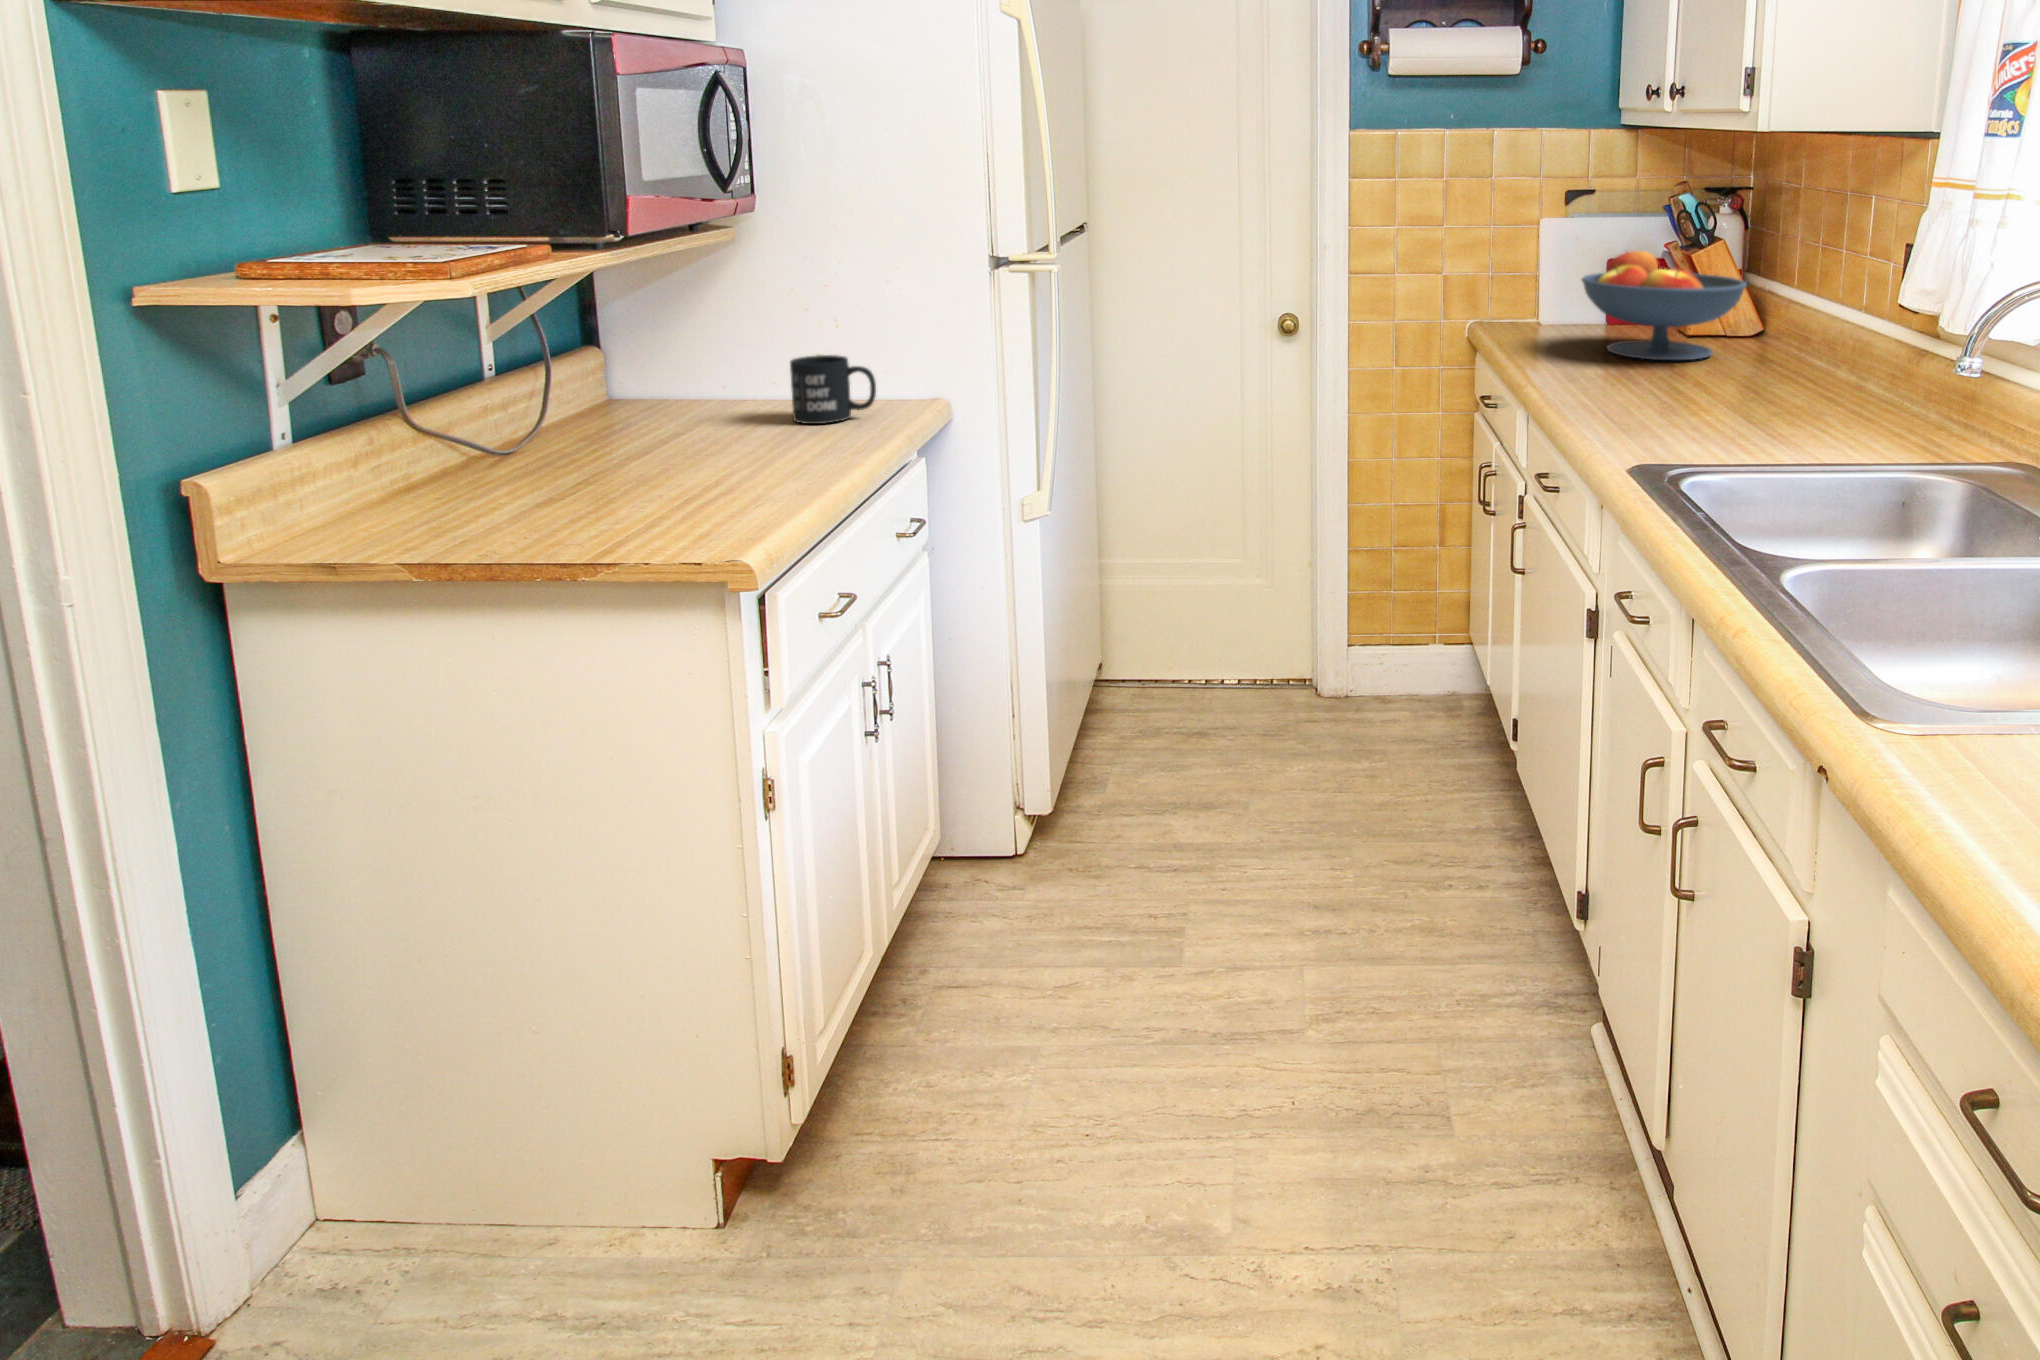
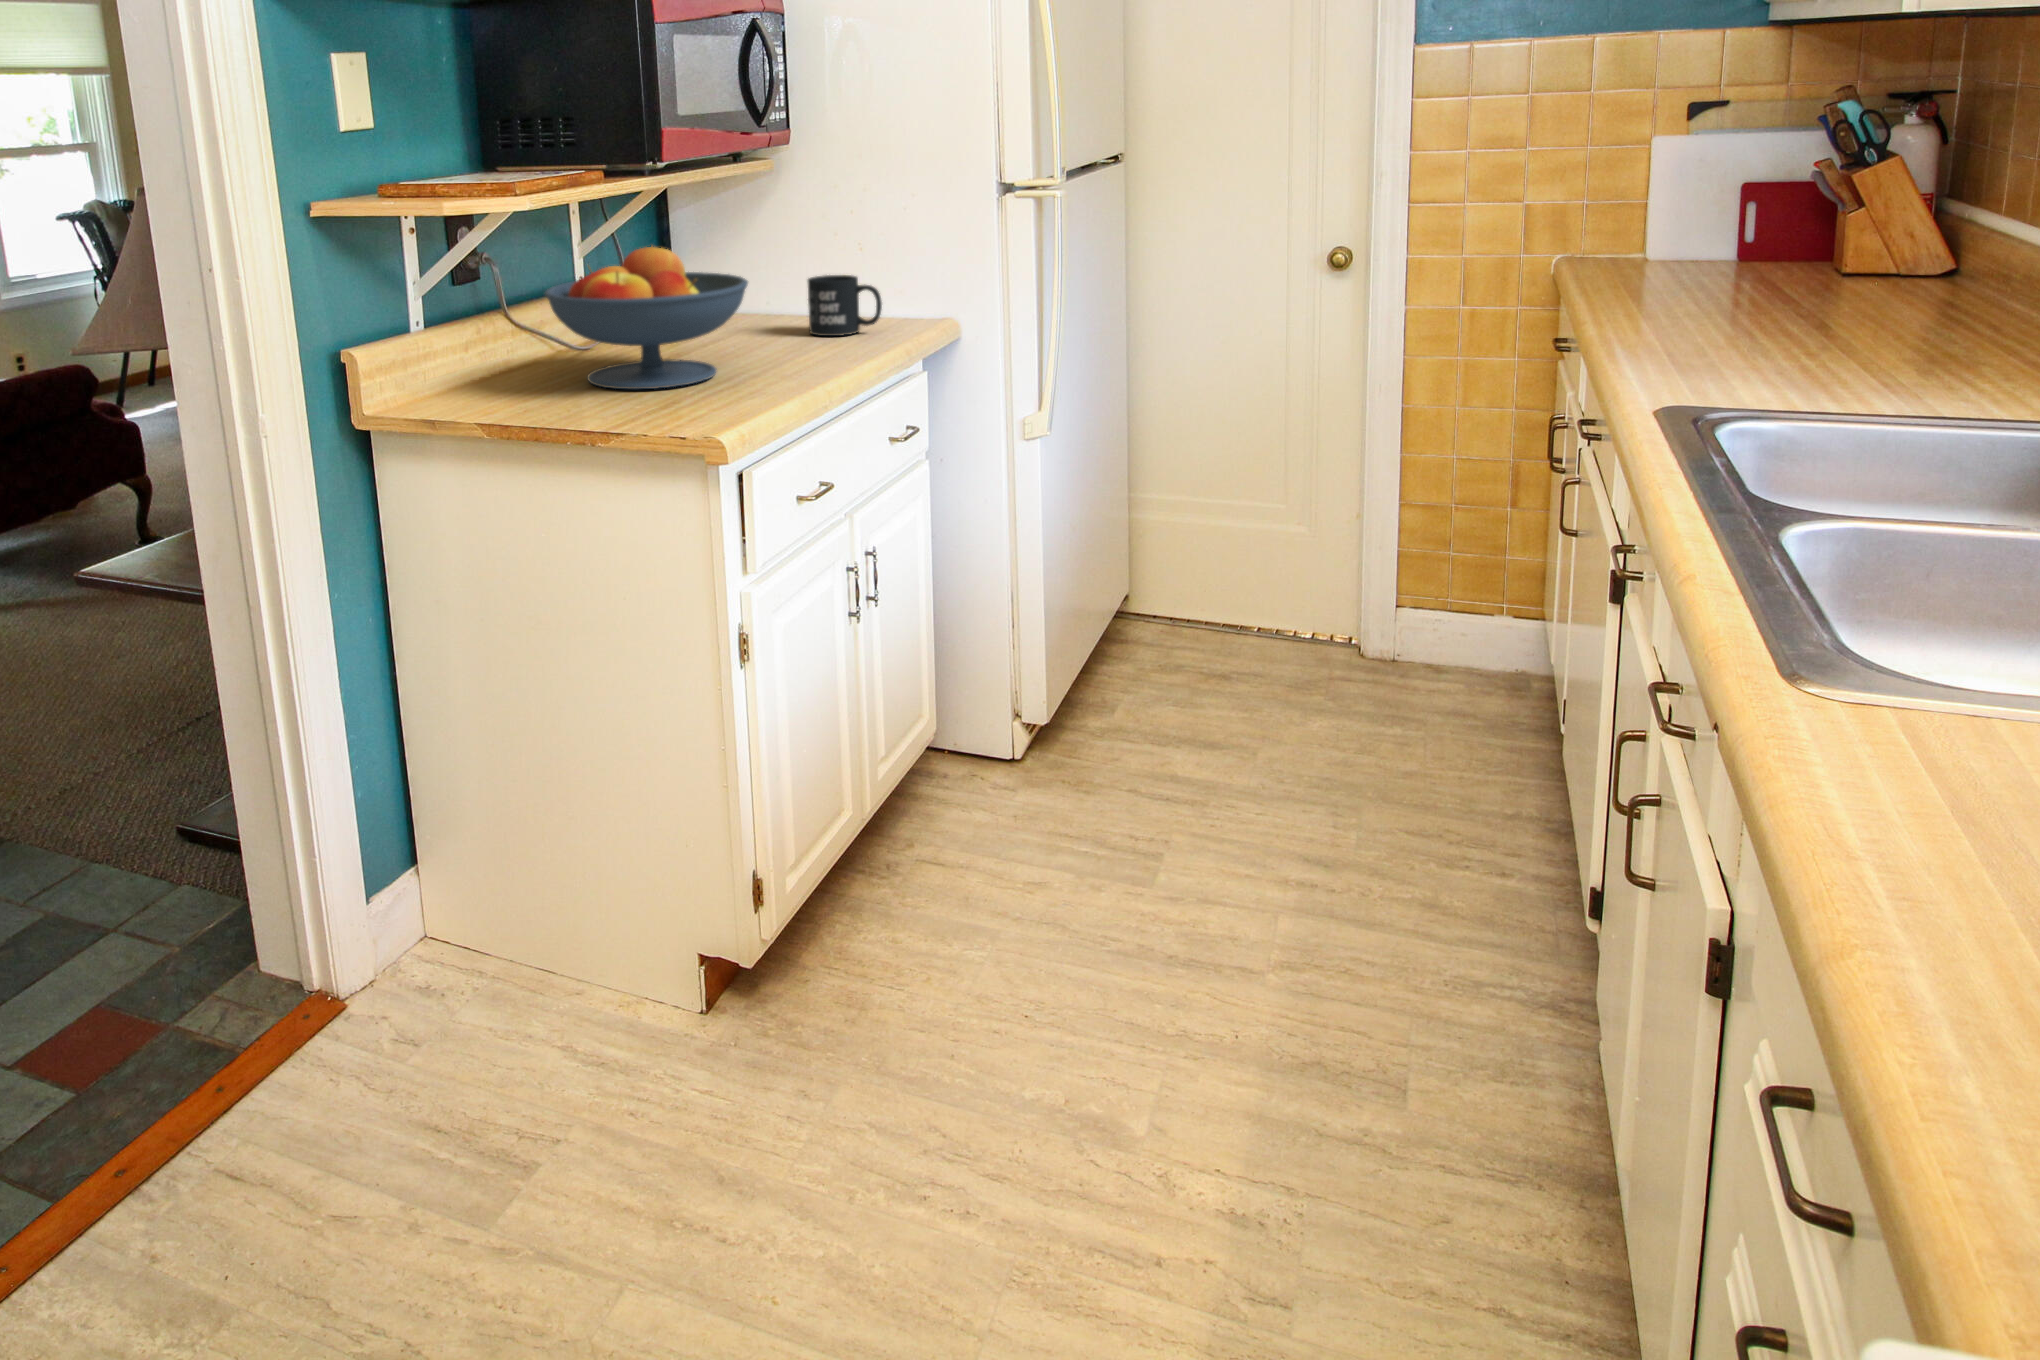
fruit bowl: present [1582,251,1747,360] -> present [545,246,748,389]

